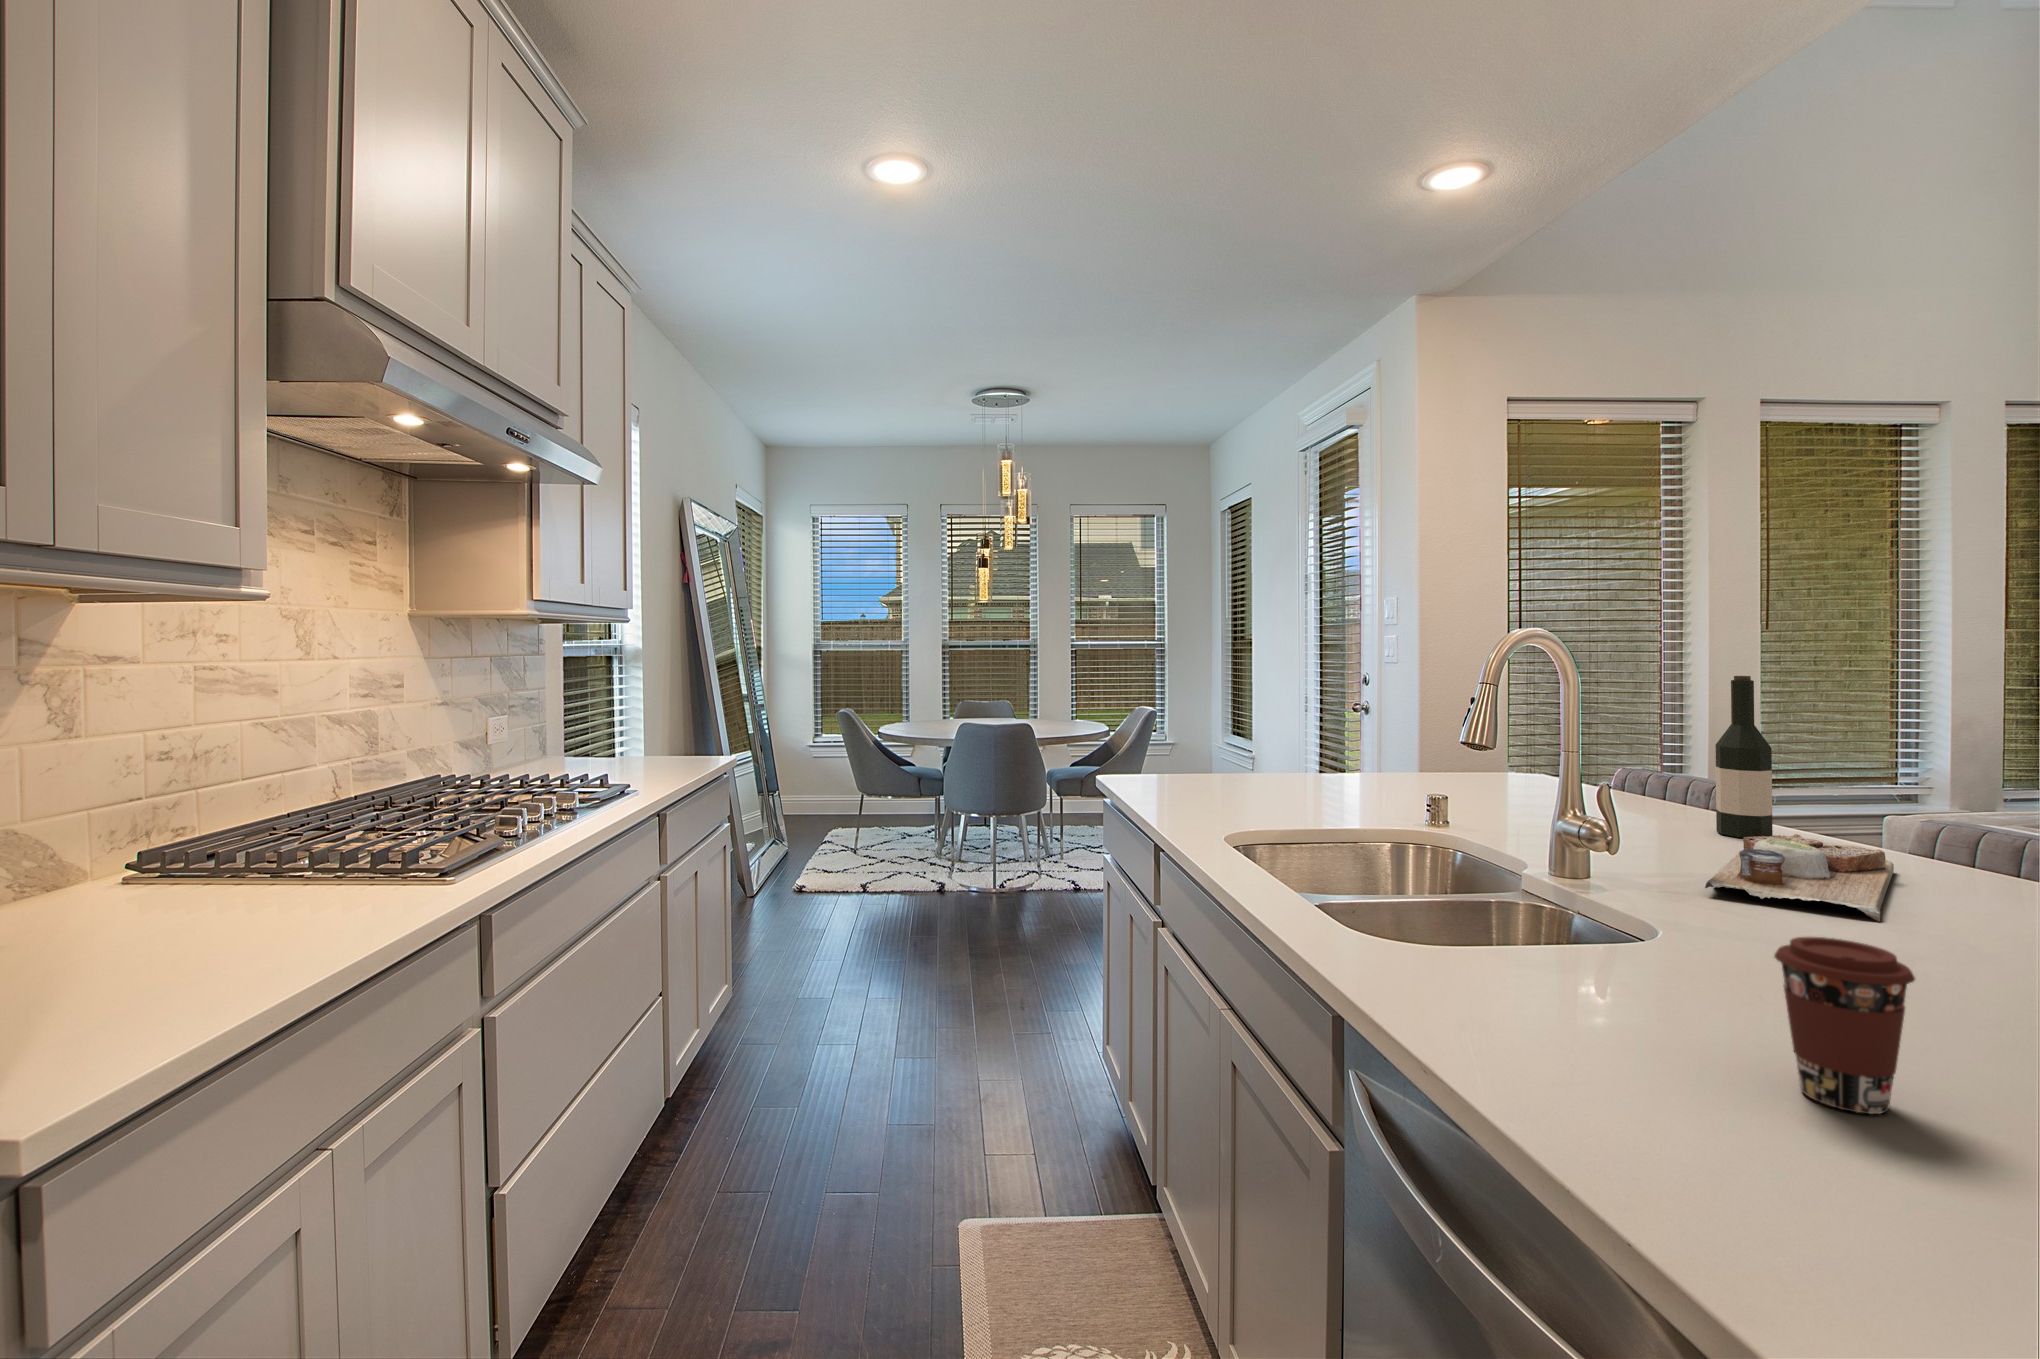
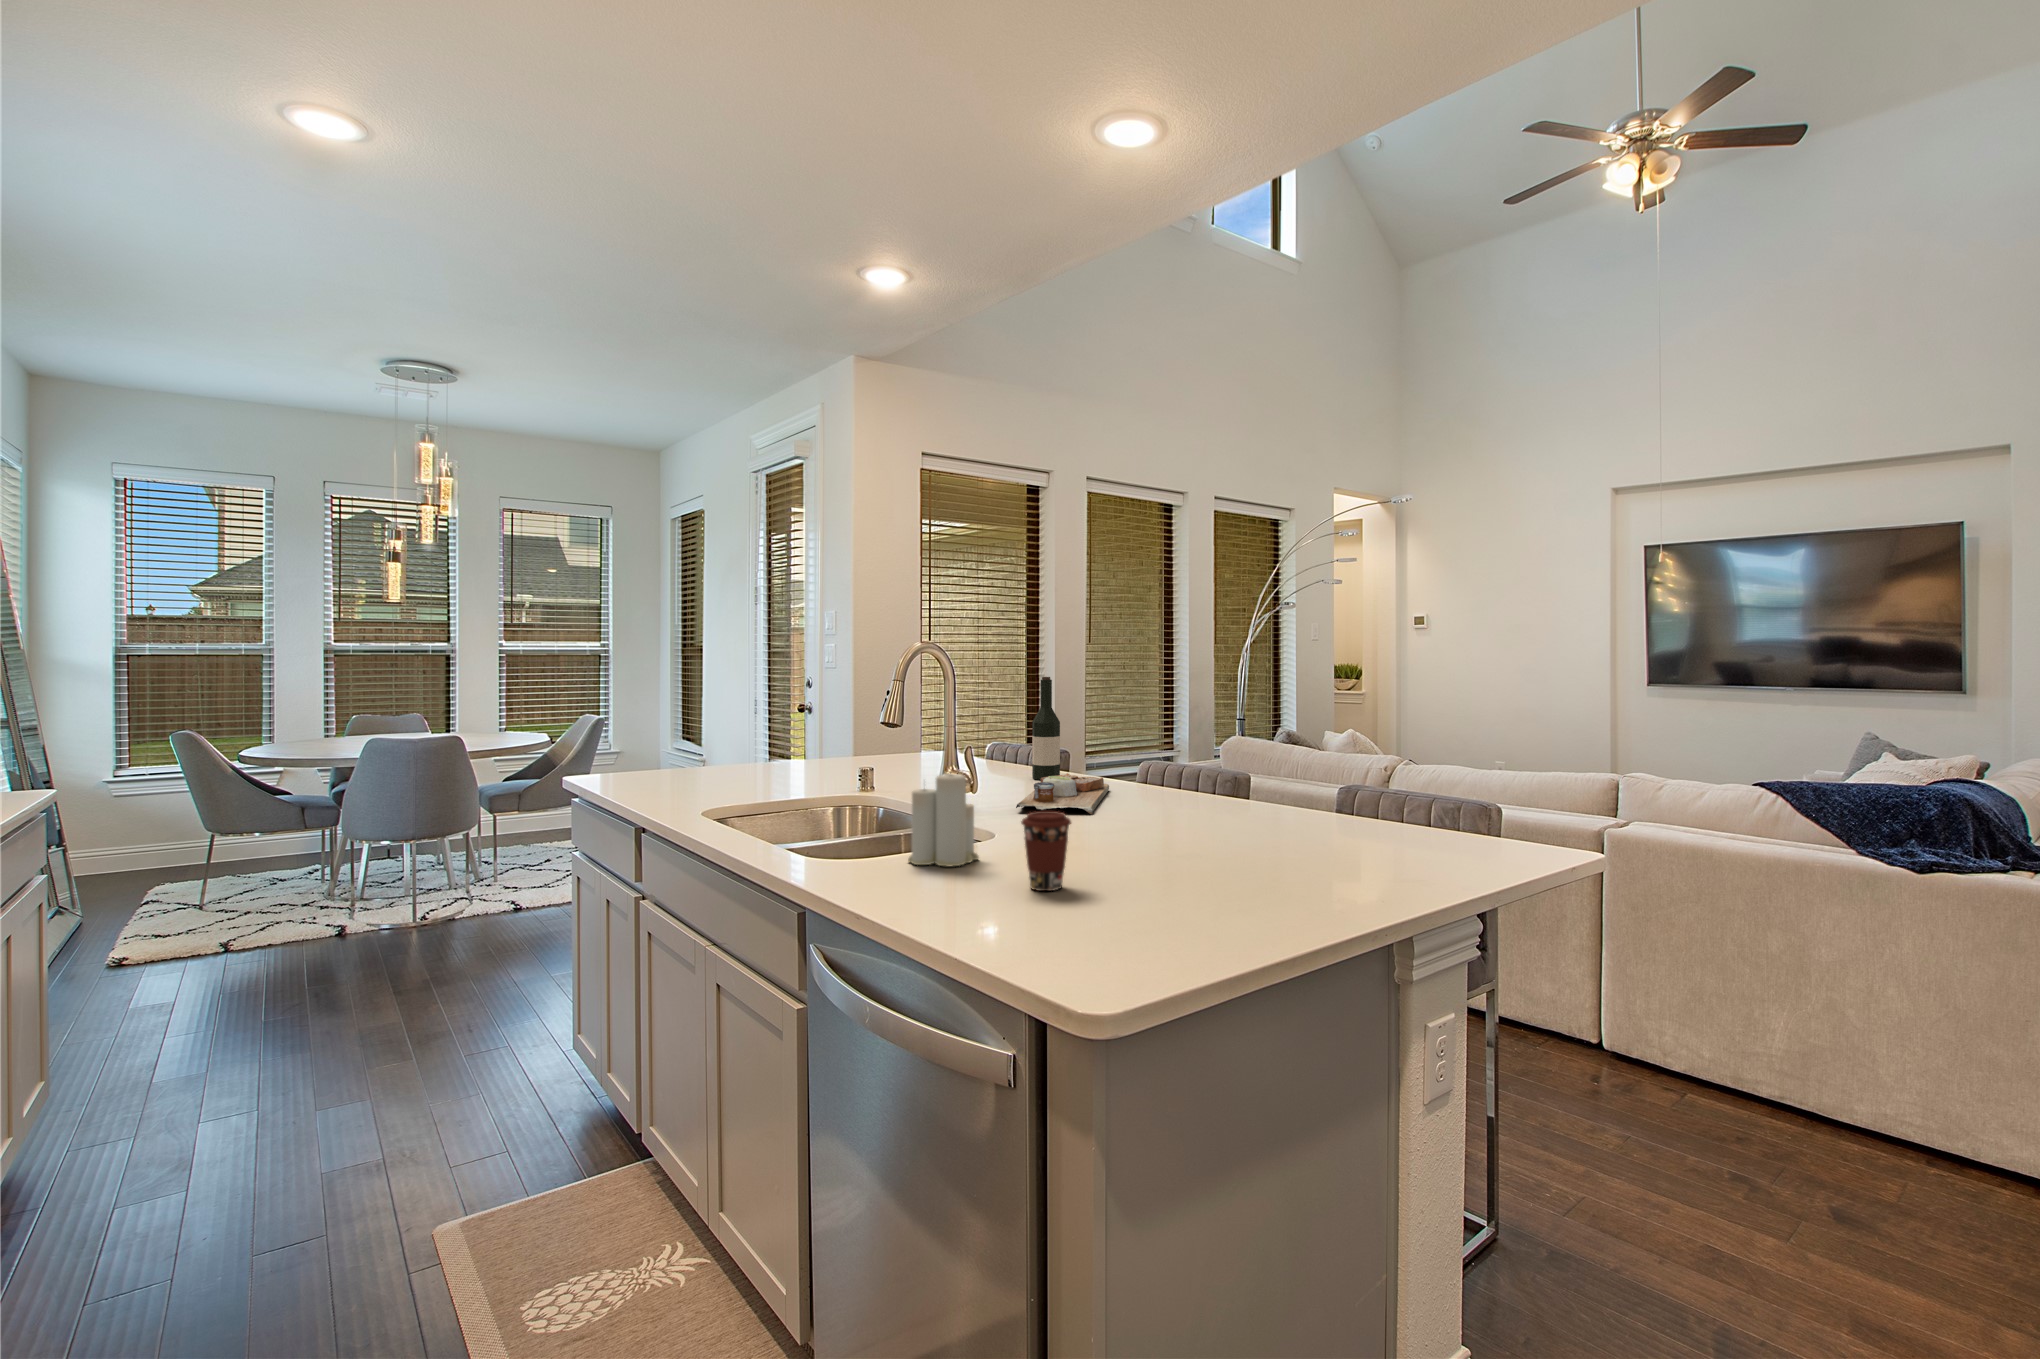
candle: none [1513,819,1656,997] -> present [908,773,979,866]

